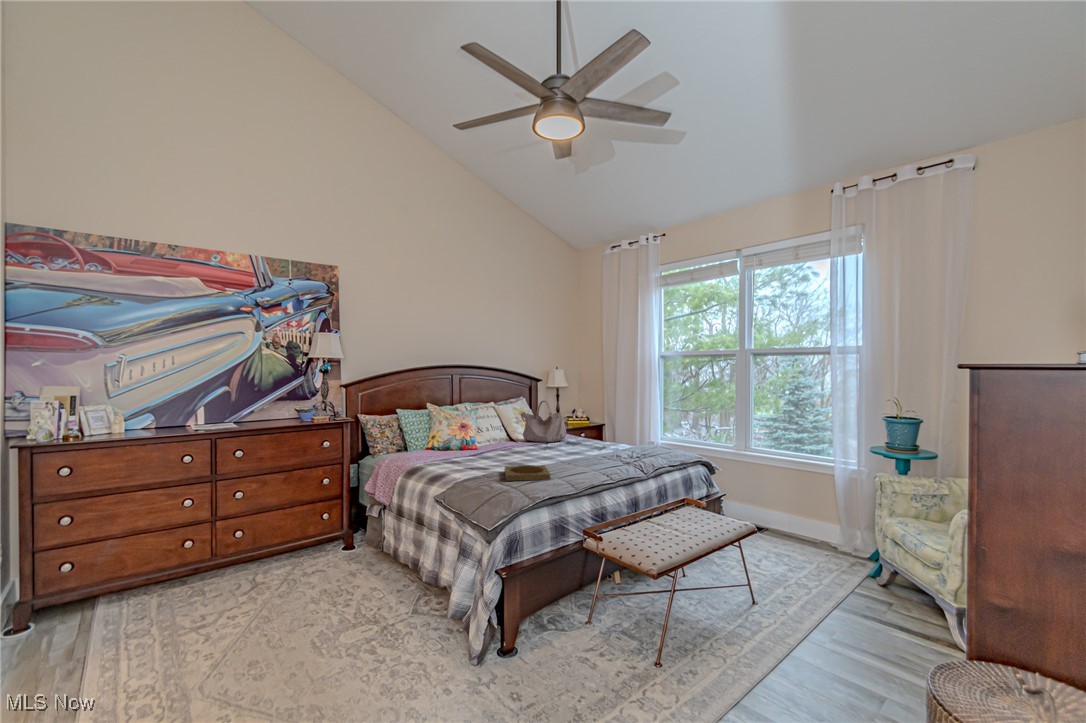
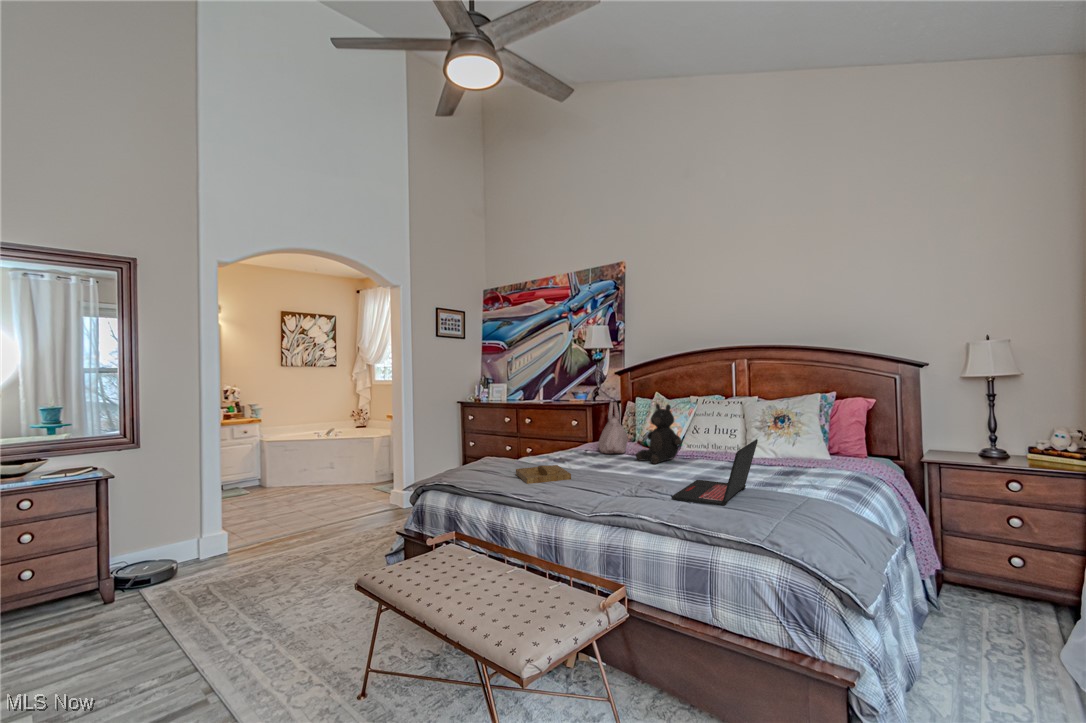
handbag: present [523,401,566,442] -> present [598,402,628,454]
teddy bear: none [480,405,517,455] -> present [636,403,682,464]
laptop: none [588,417,650,458] -> present [672,439,758,506]

